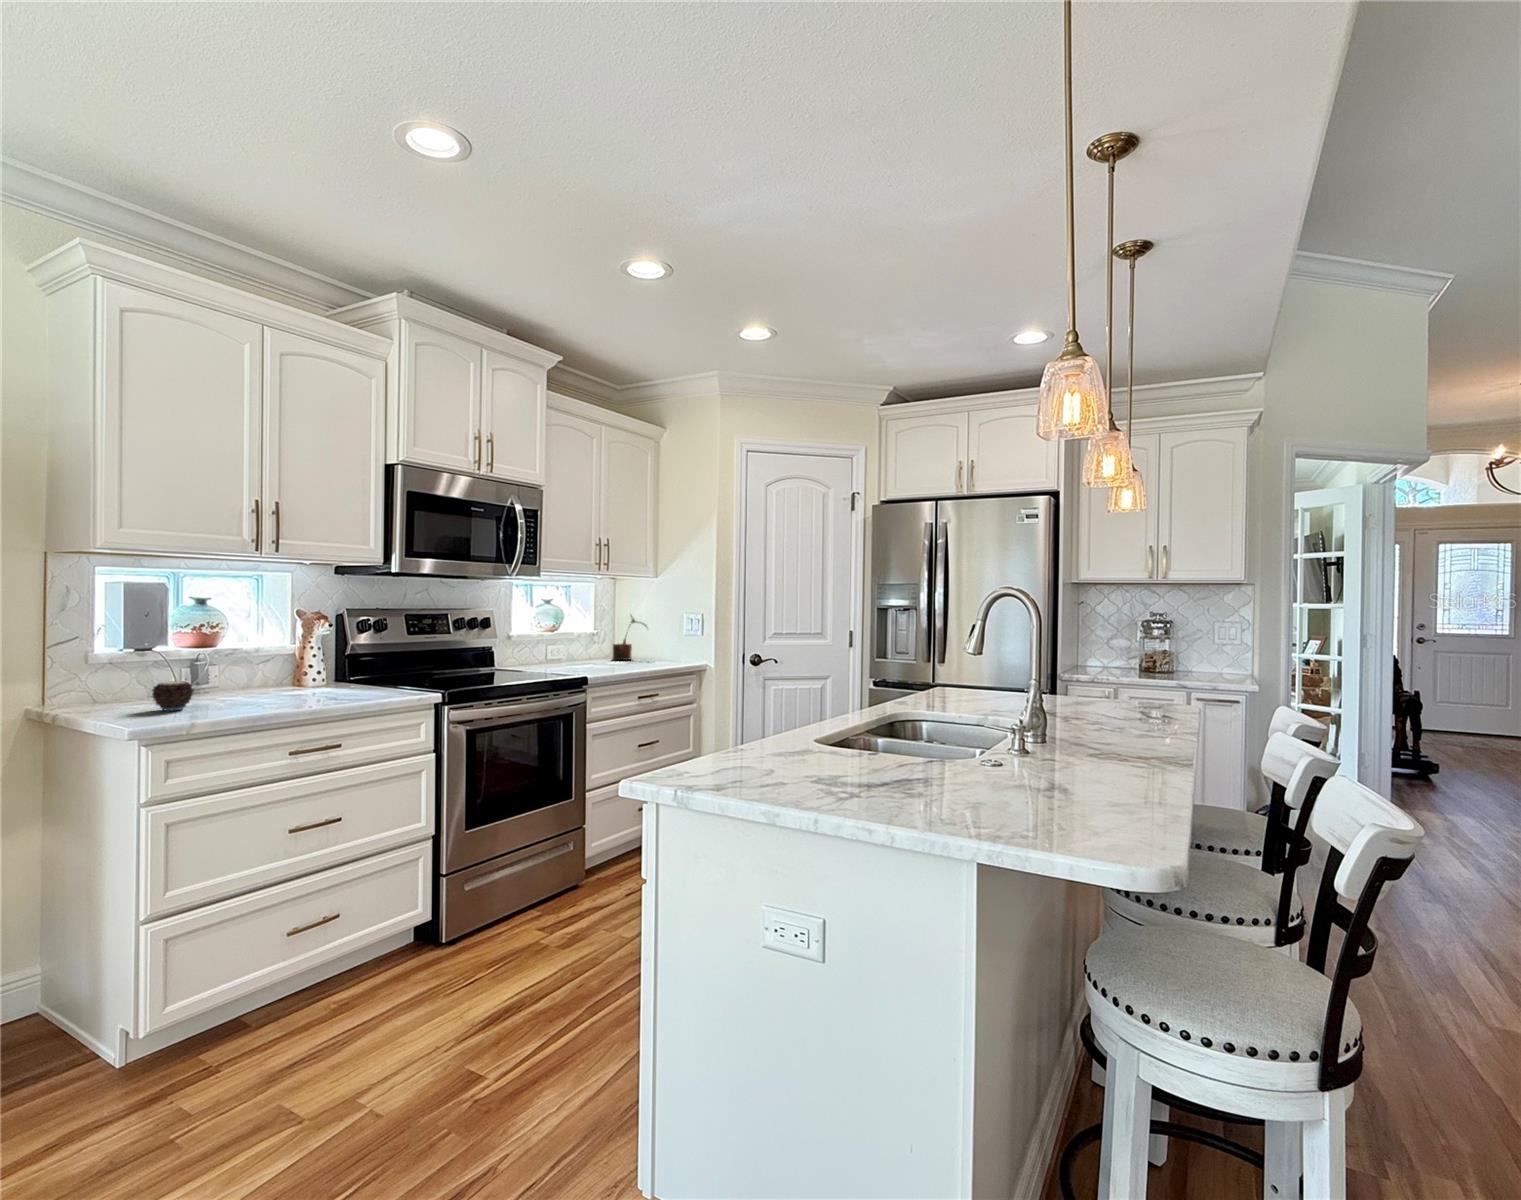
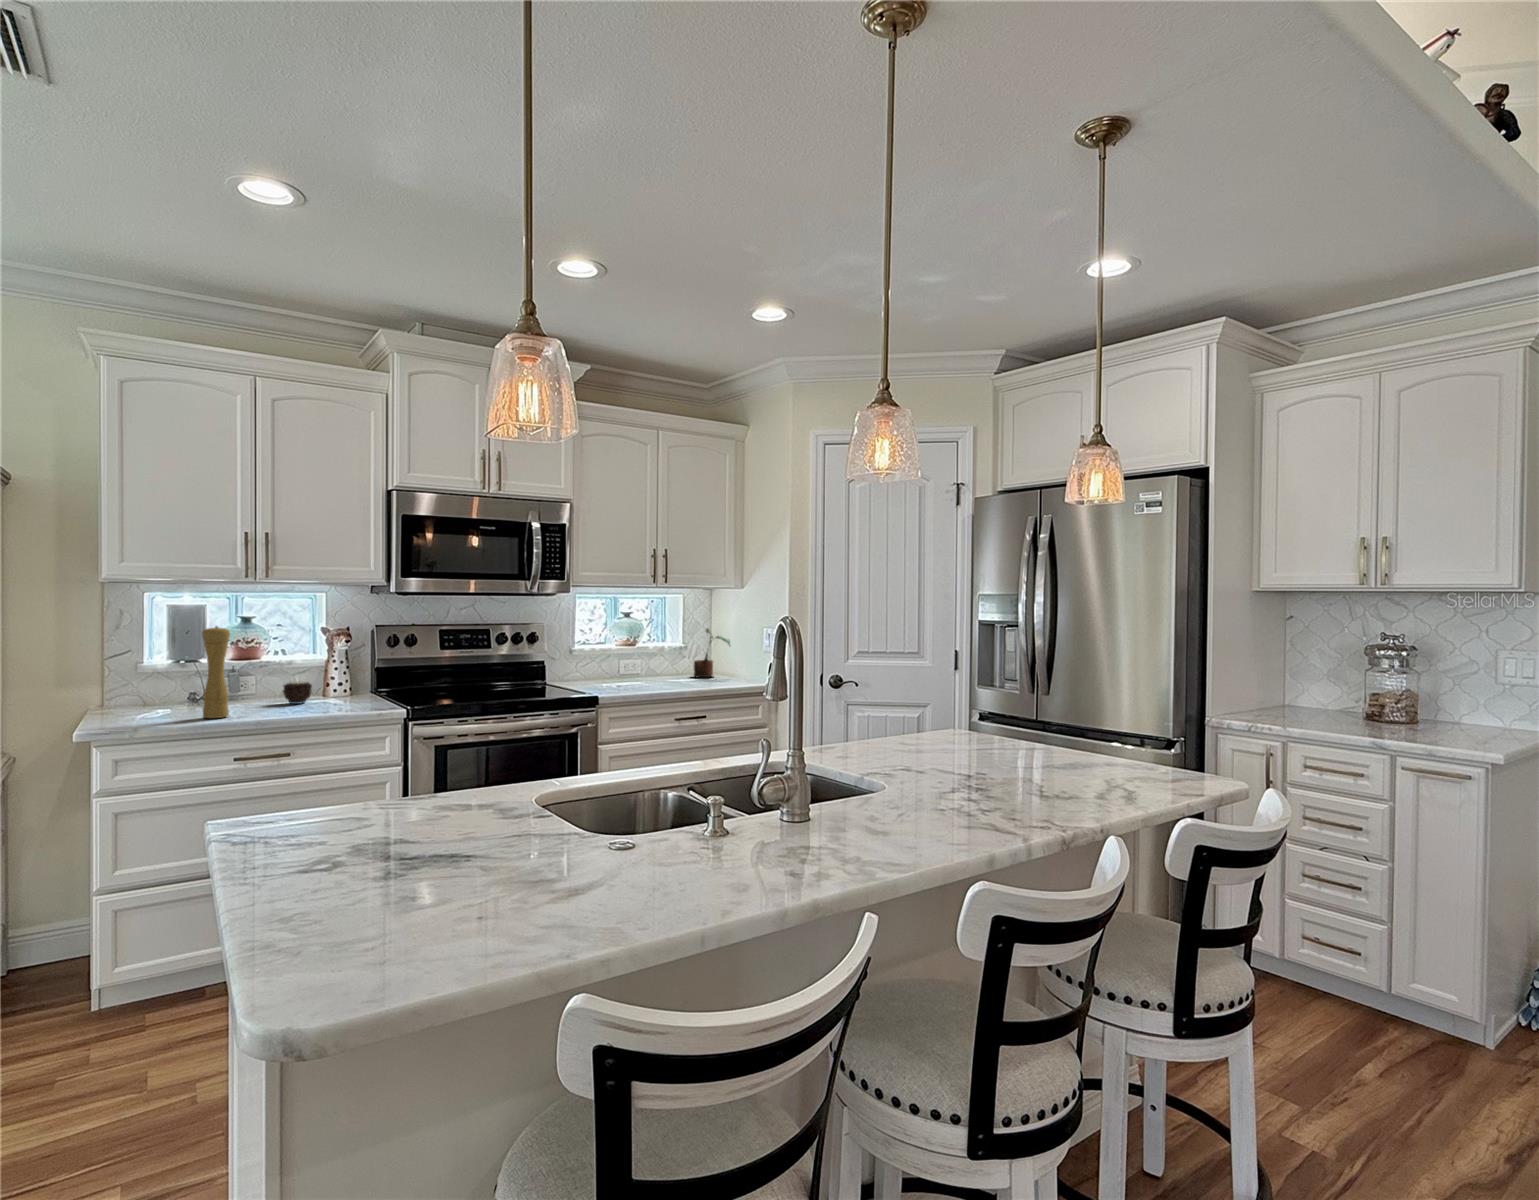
pepper mill: none [244,605,274,709] -> present [202,626,230,718]
candle: present [152,681,194,711] -> present [283,682,312,704]

